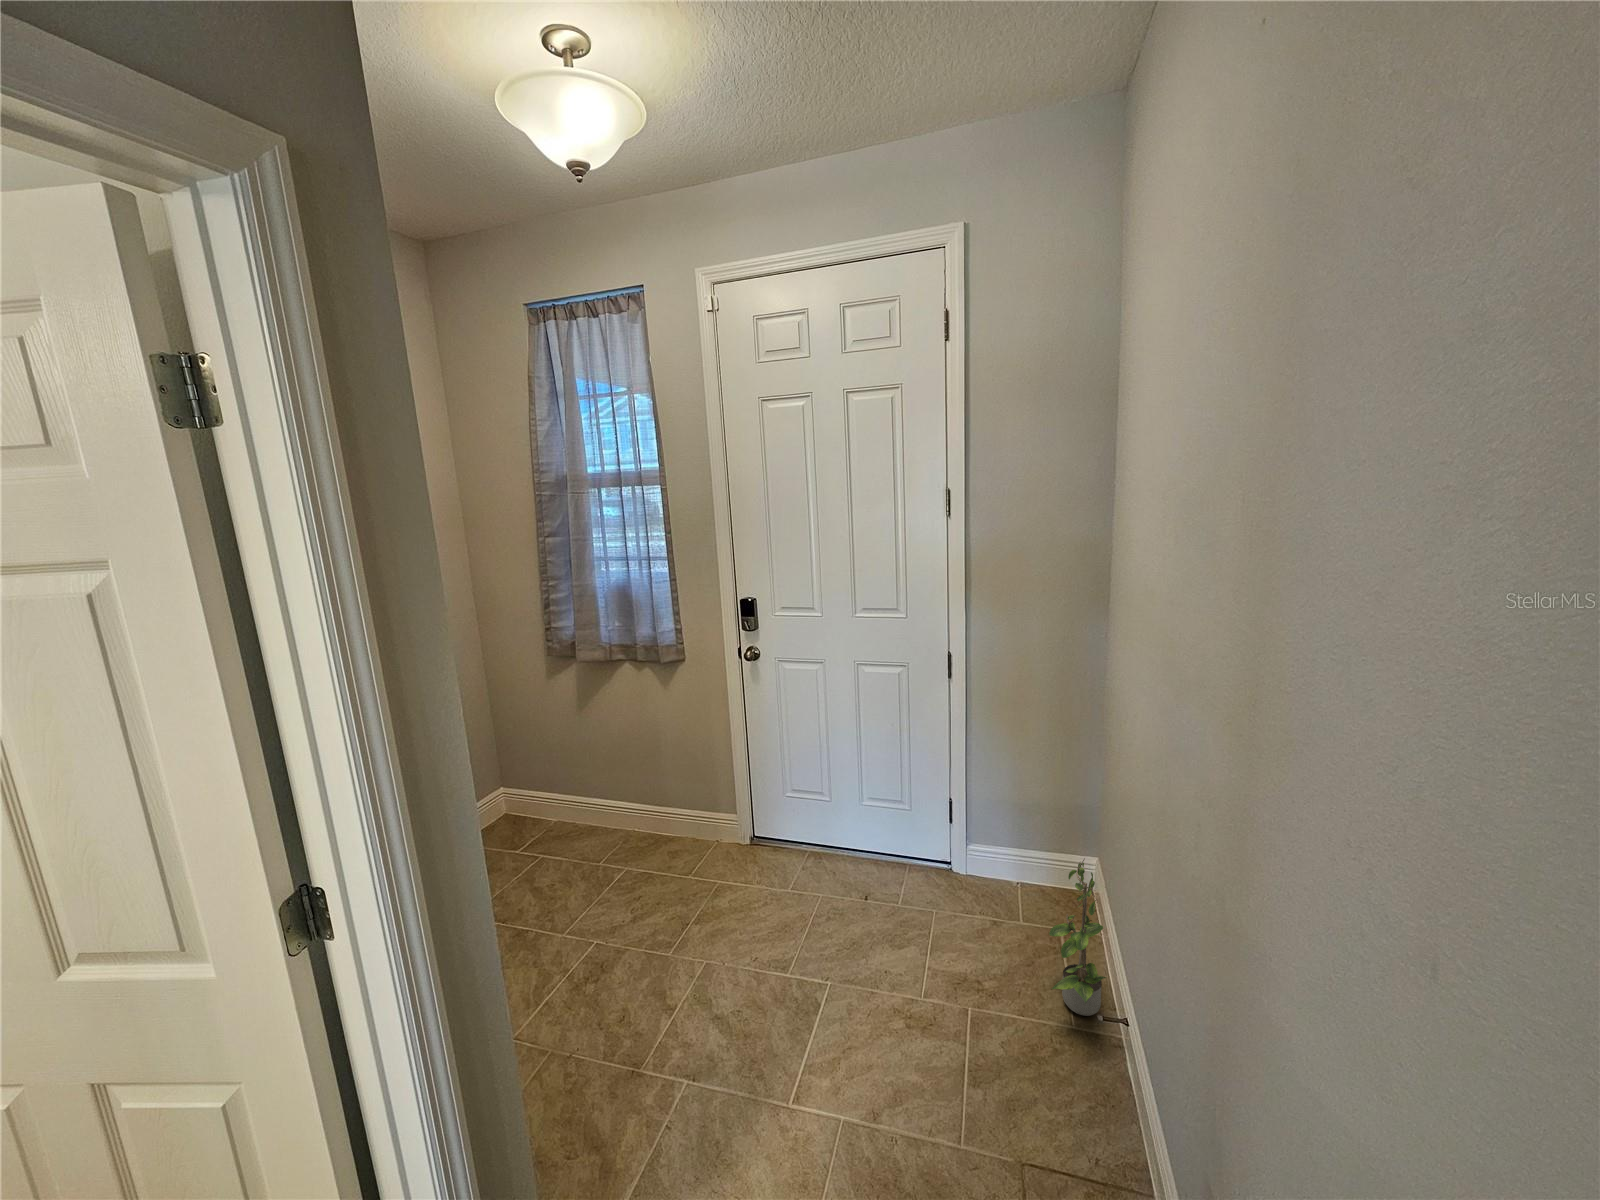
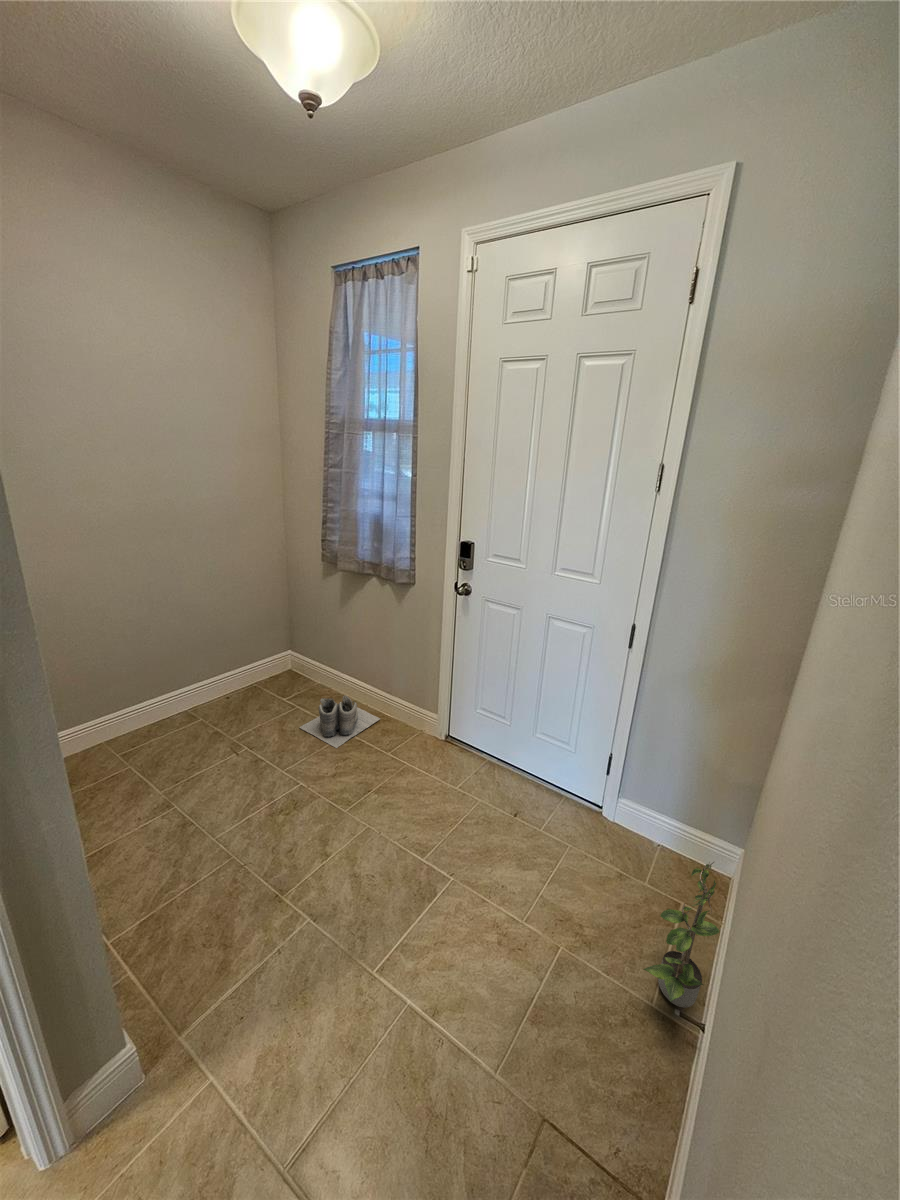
boots: none [559,819,664,890] -> present [299,695,380,748]

